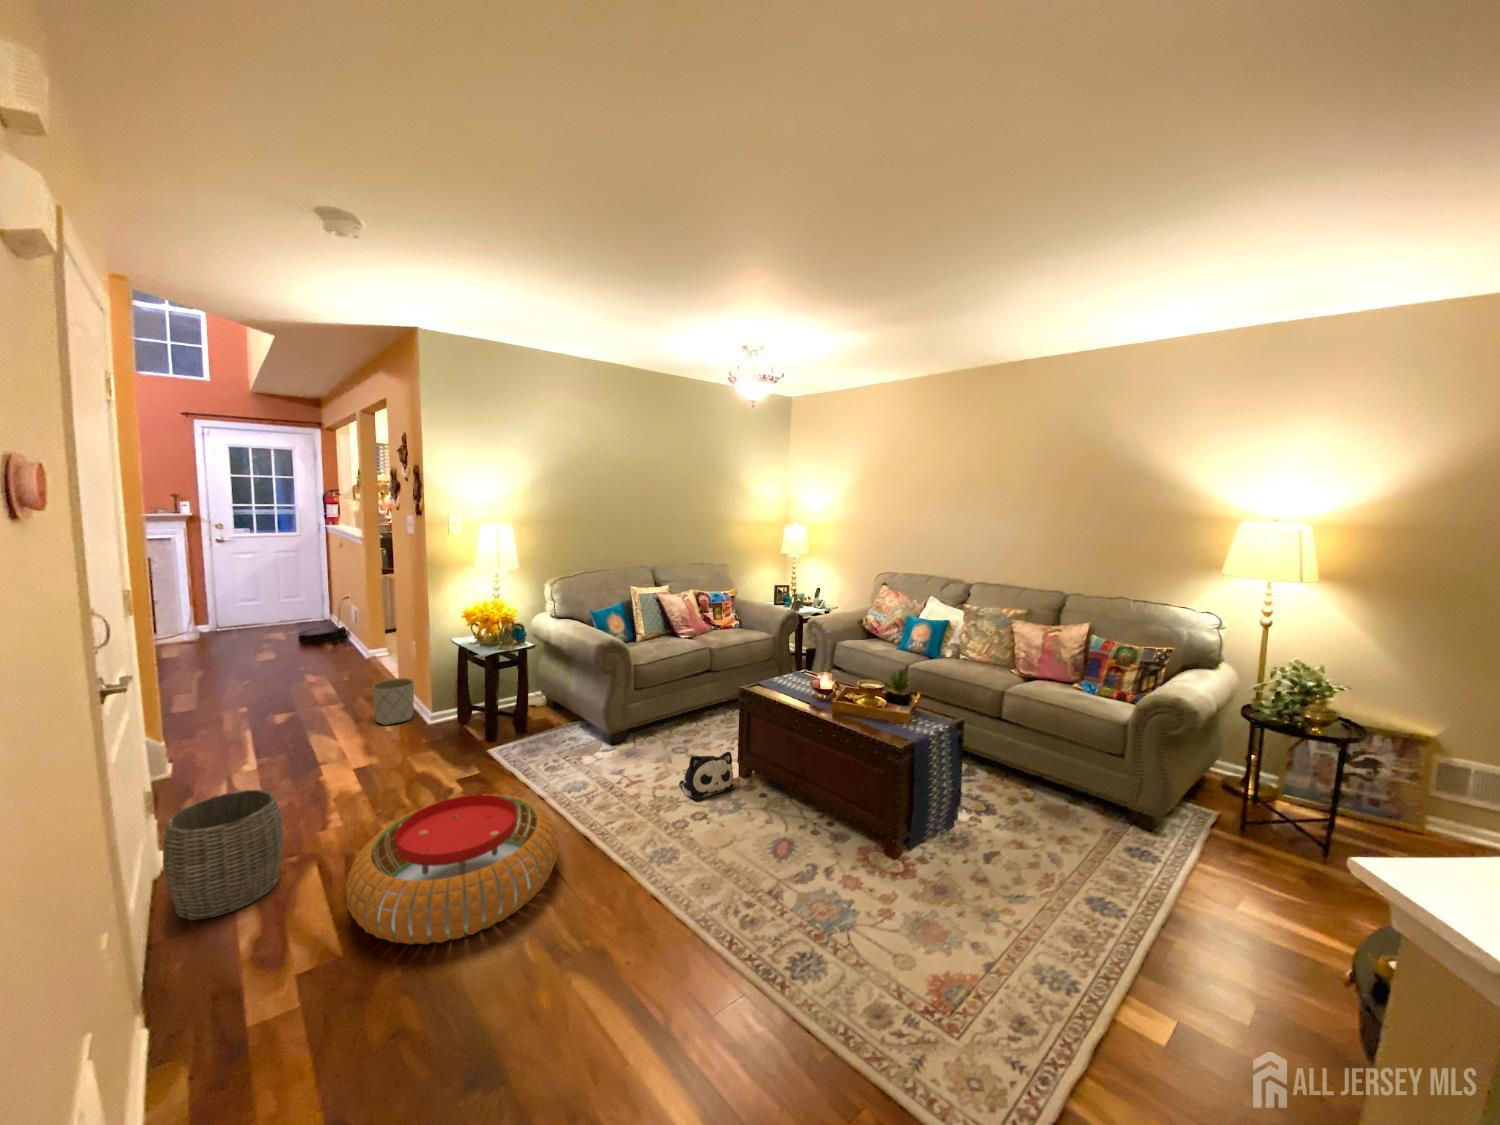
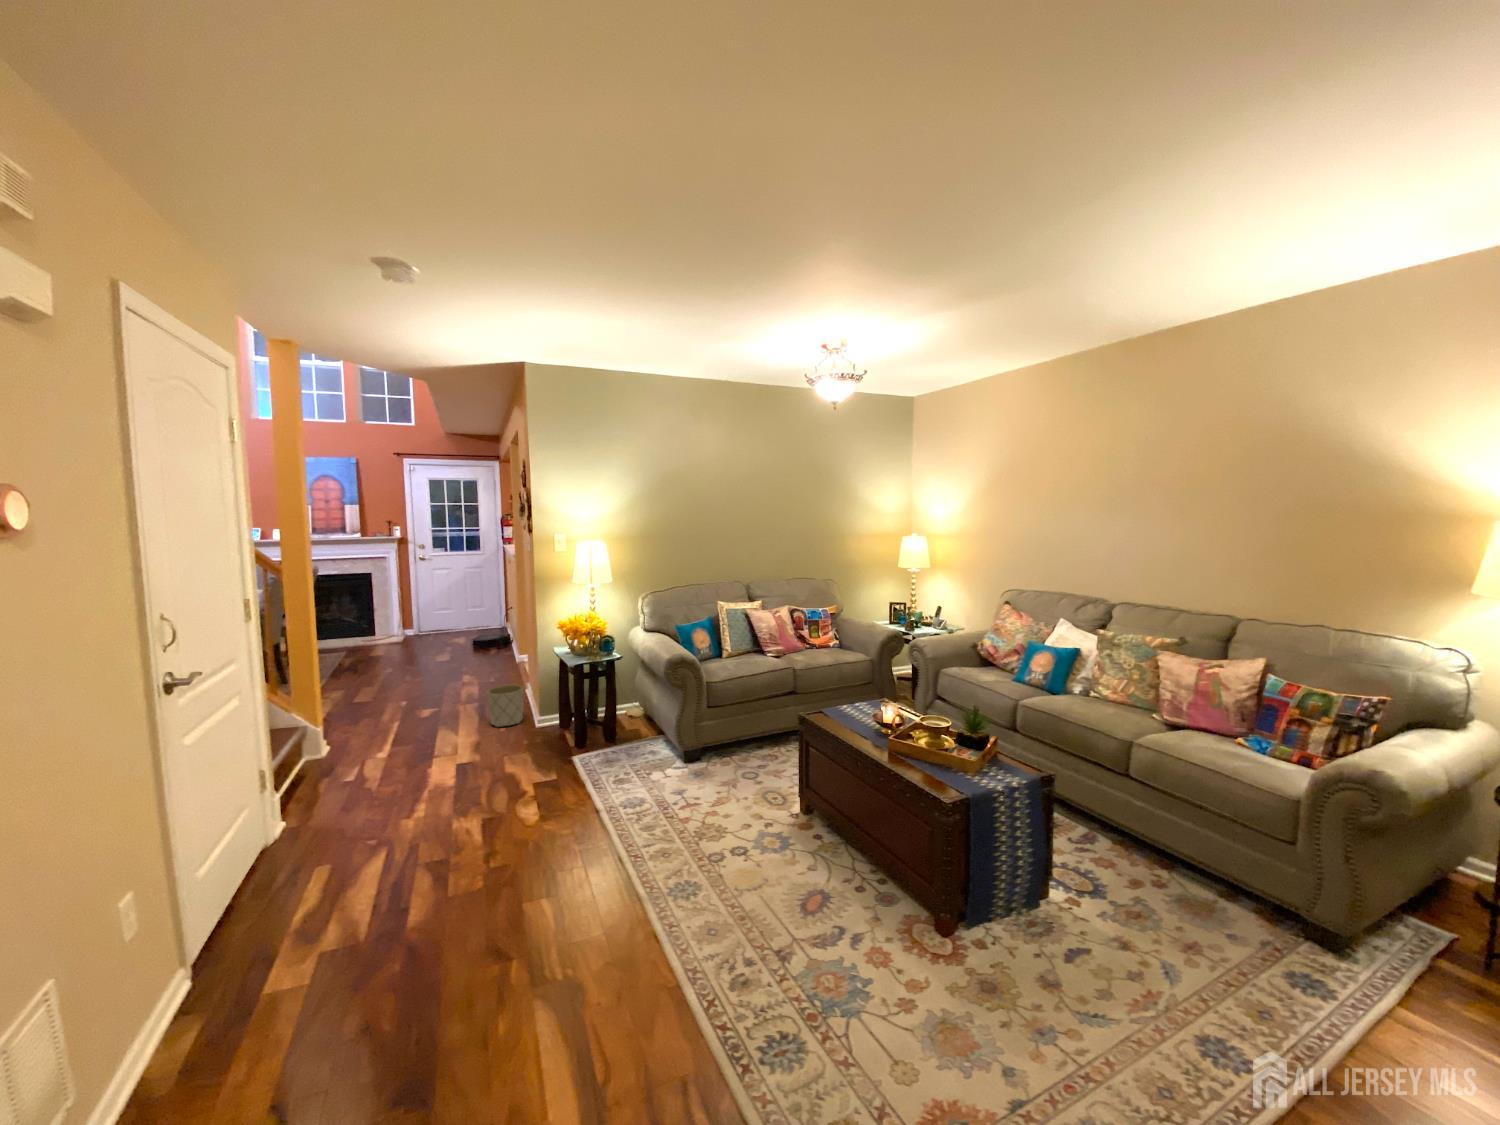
plush toy: present [679,752,734,800] -> none [730,784,786,834]
woven basket: present [163,790,283,920] -> none [271,779,365,888]
pouf: present [346,794,558,945] -> none [386,804,584,945]

